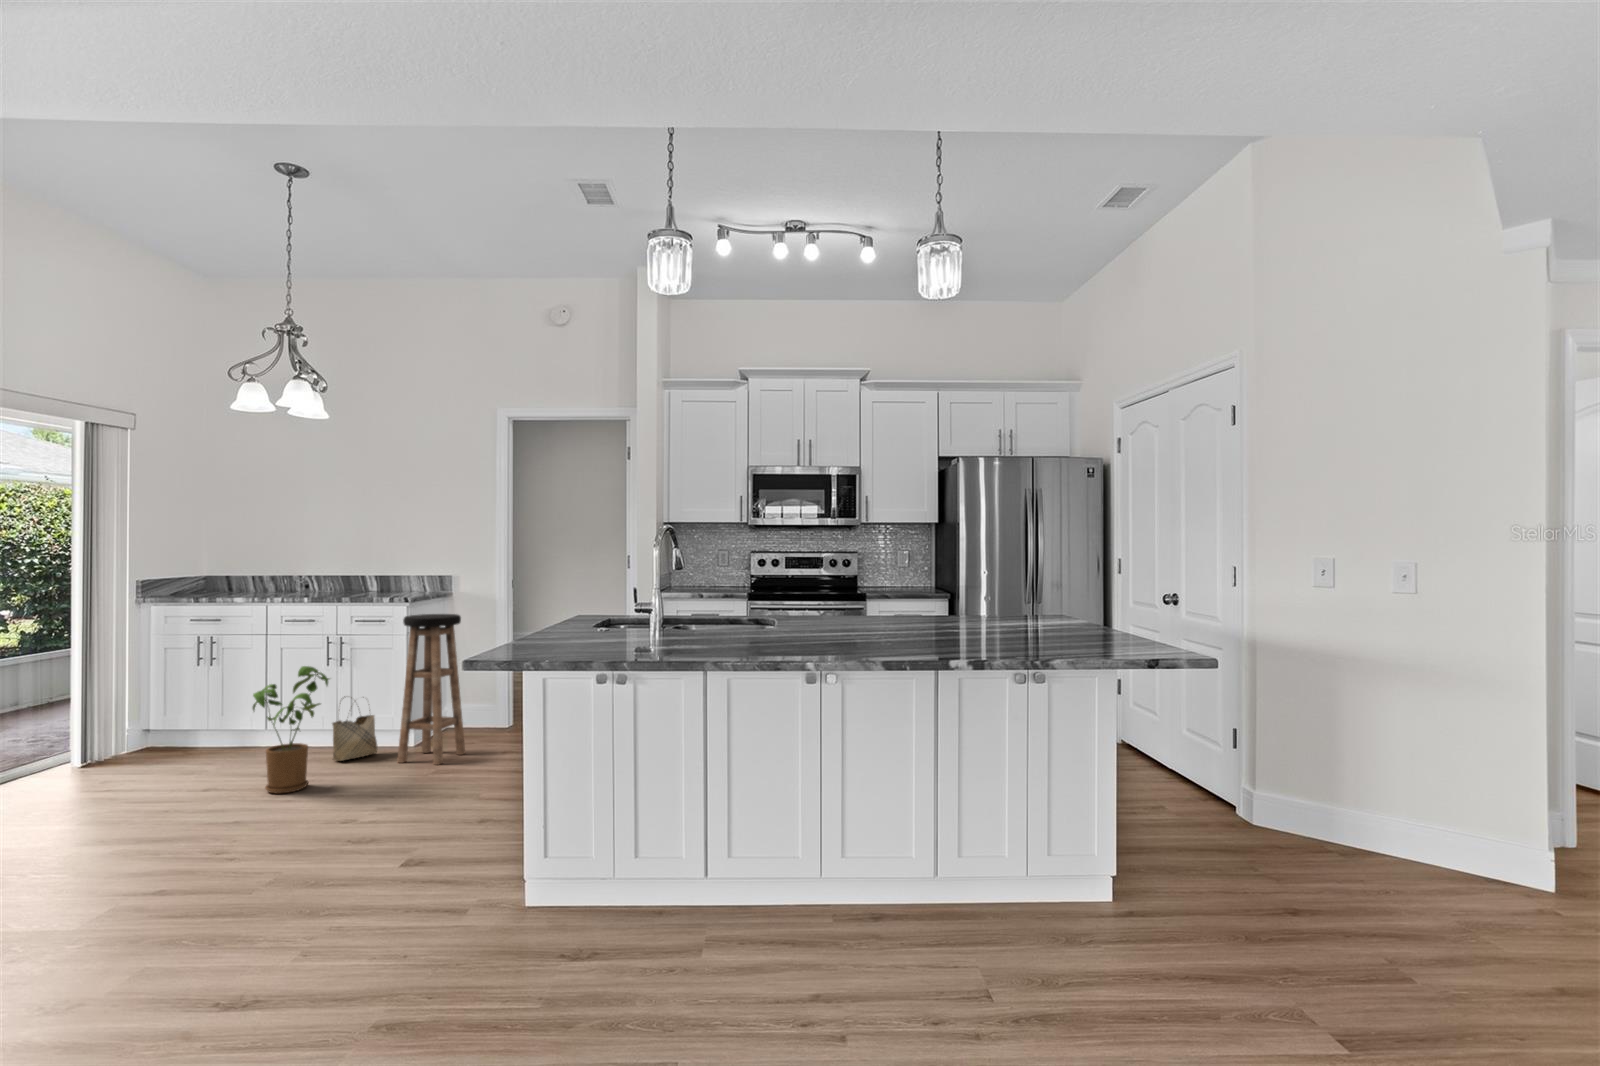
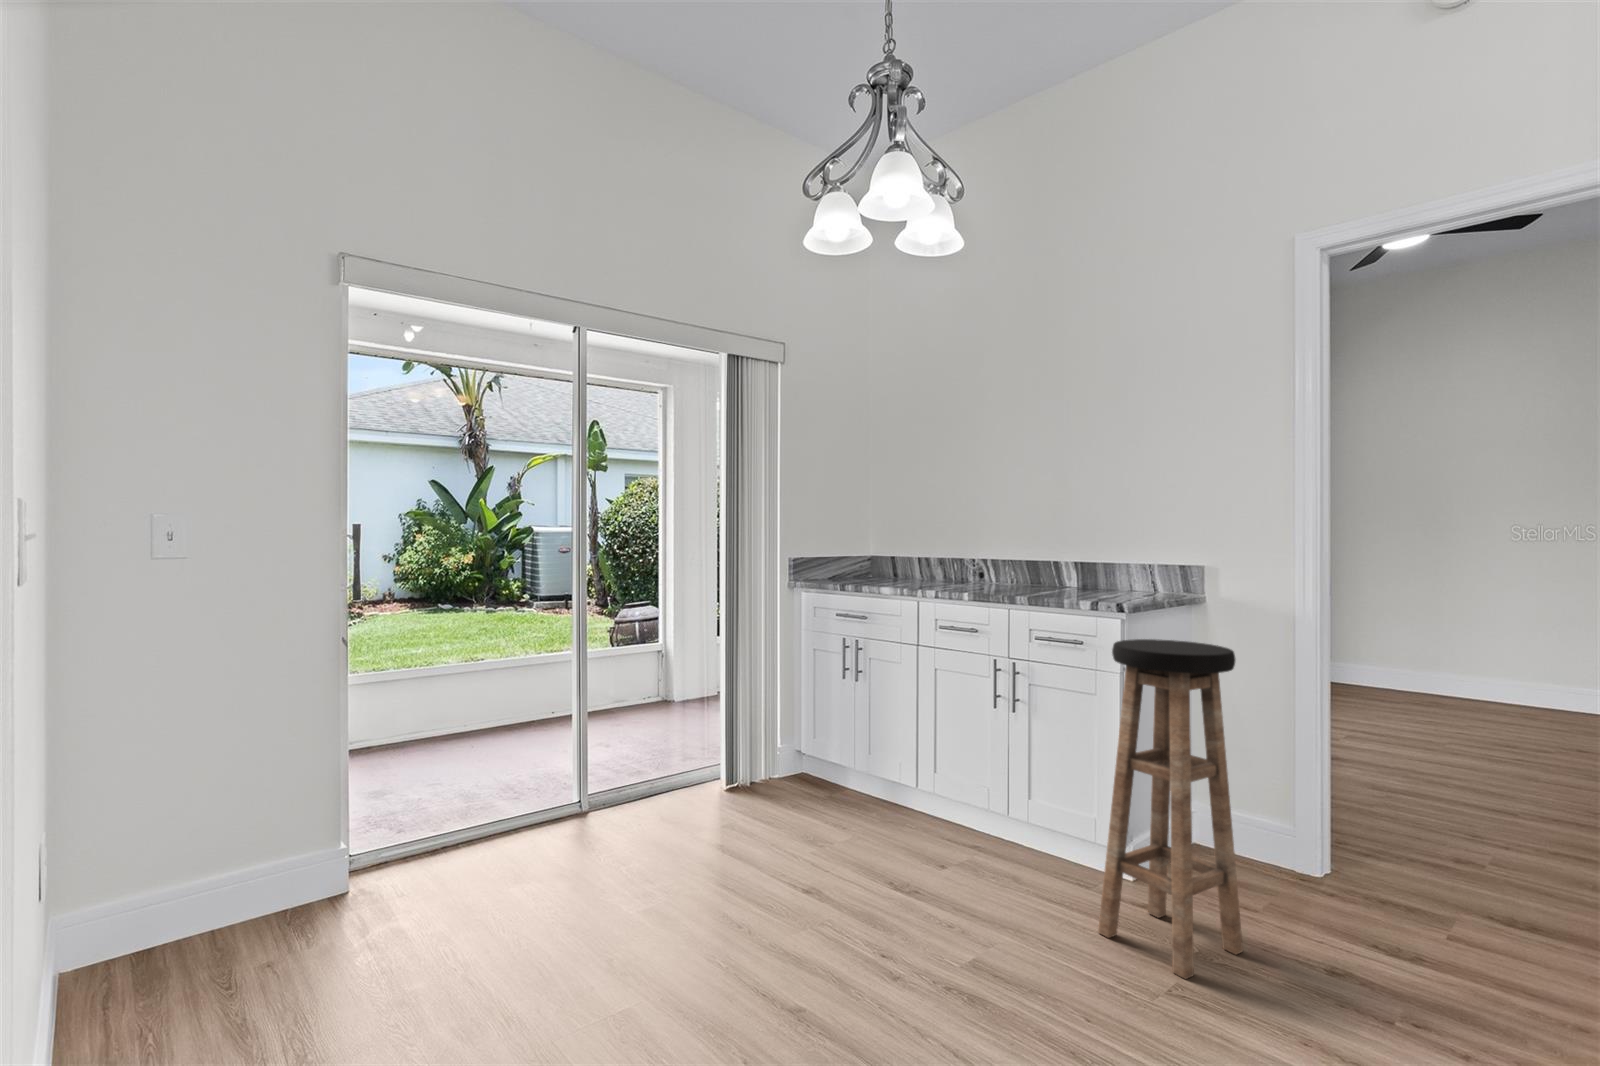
house plant: present [253,666,329,794] -> none [843,723,975,967]
woven basket: present [332,706,377,761] -> none [988,768,1066,890]

